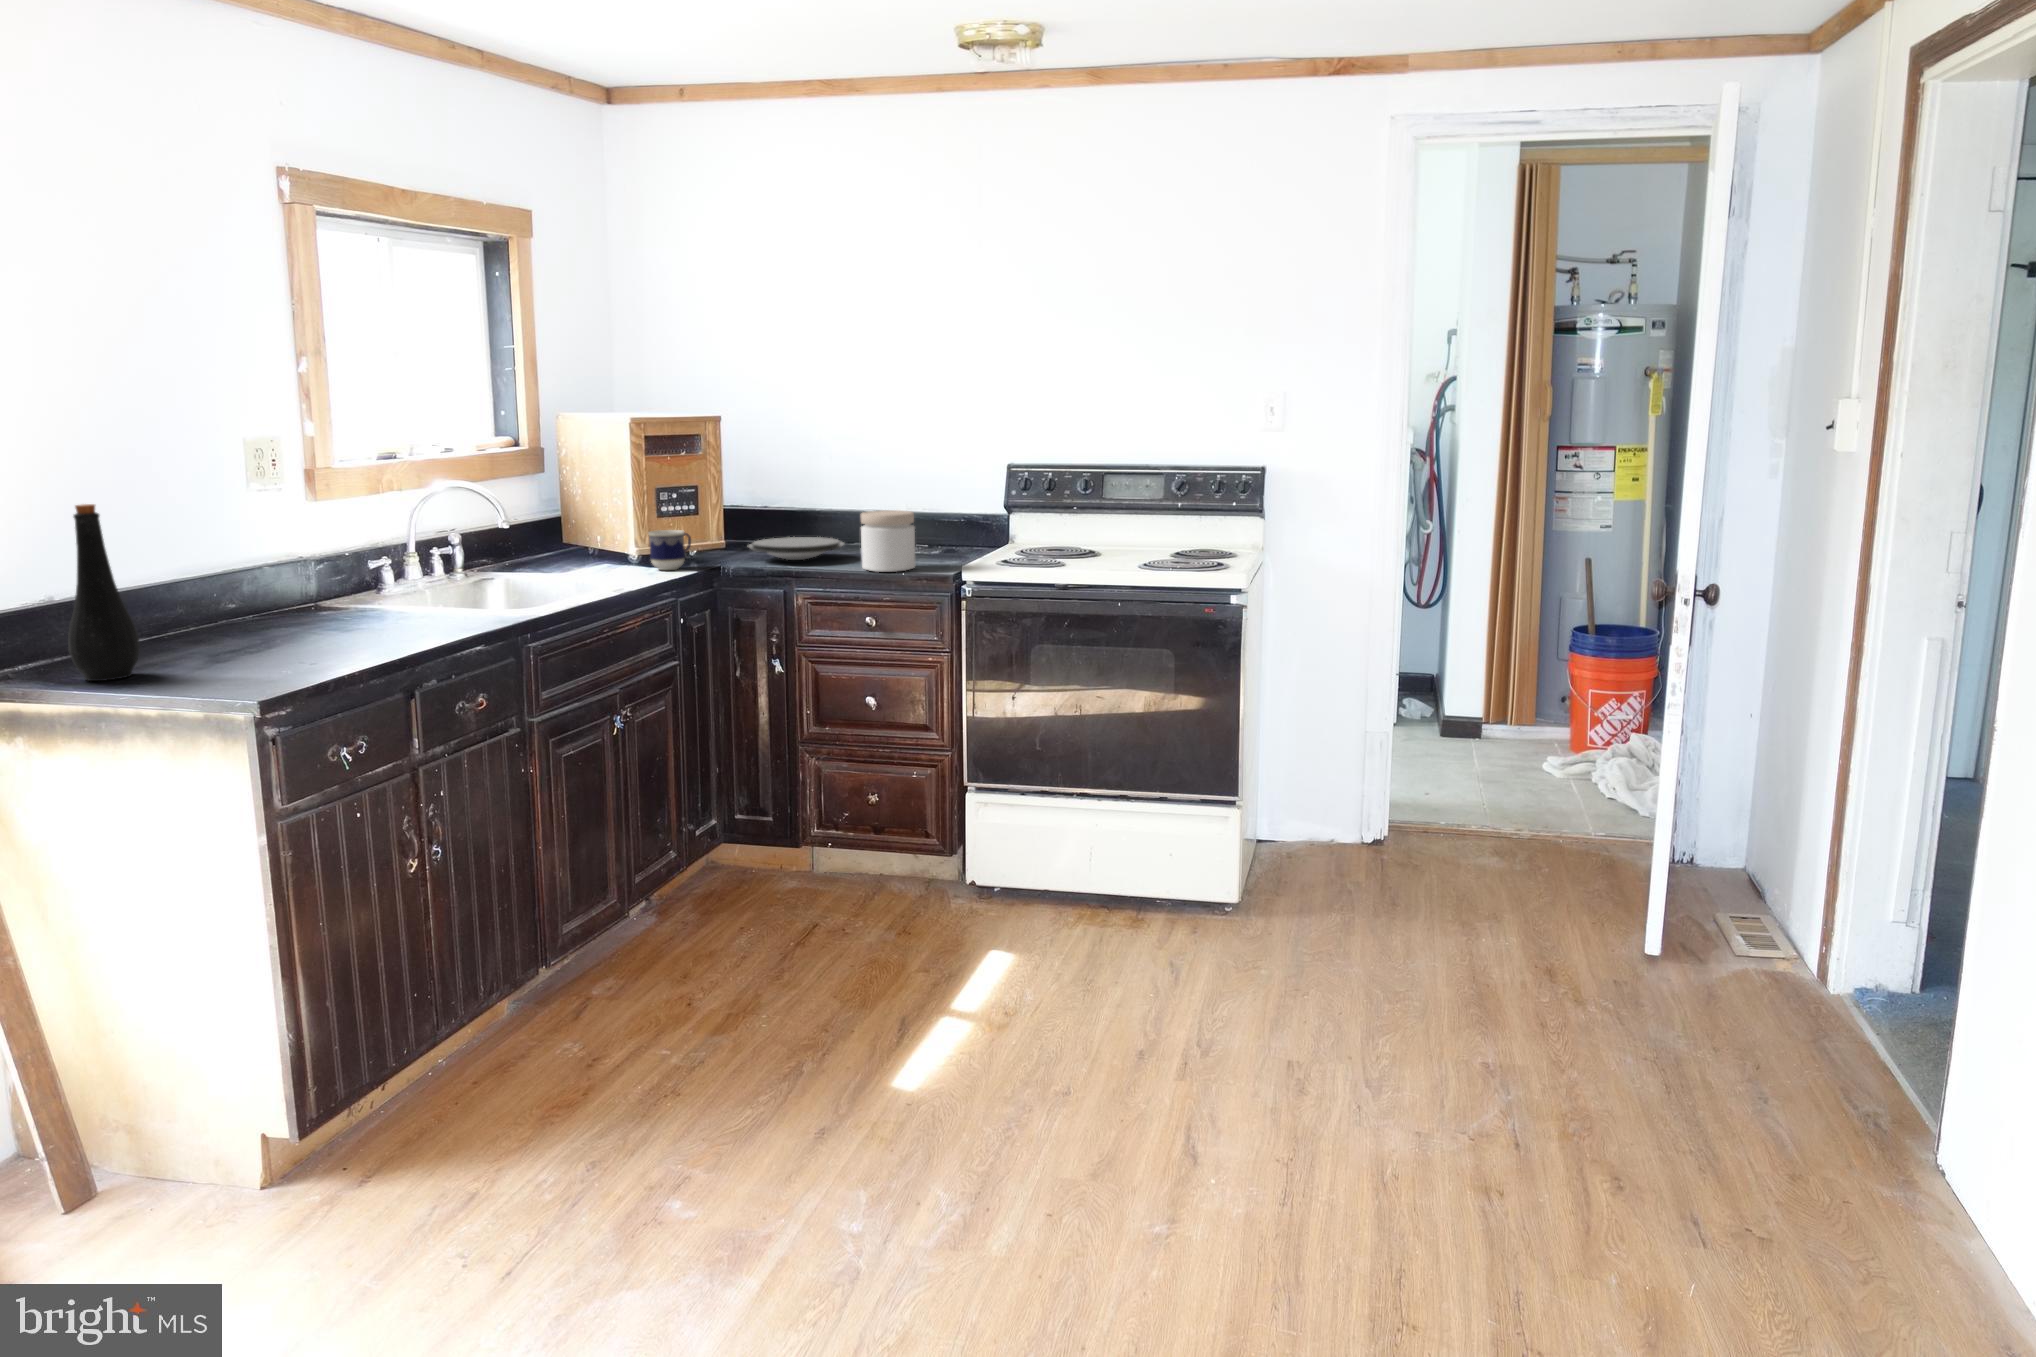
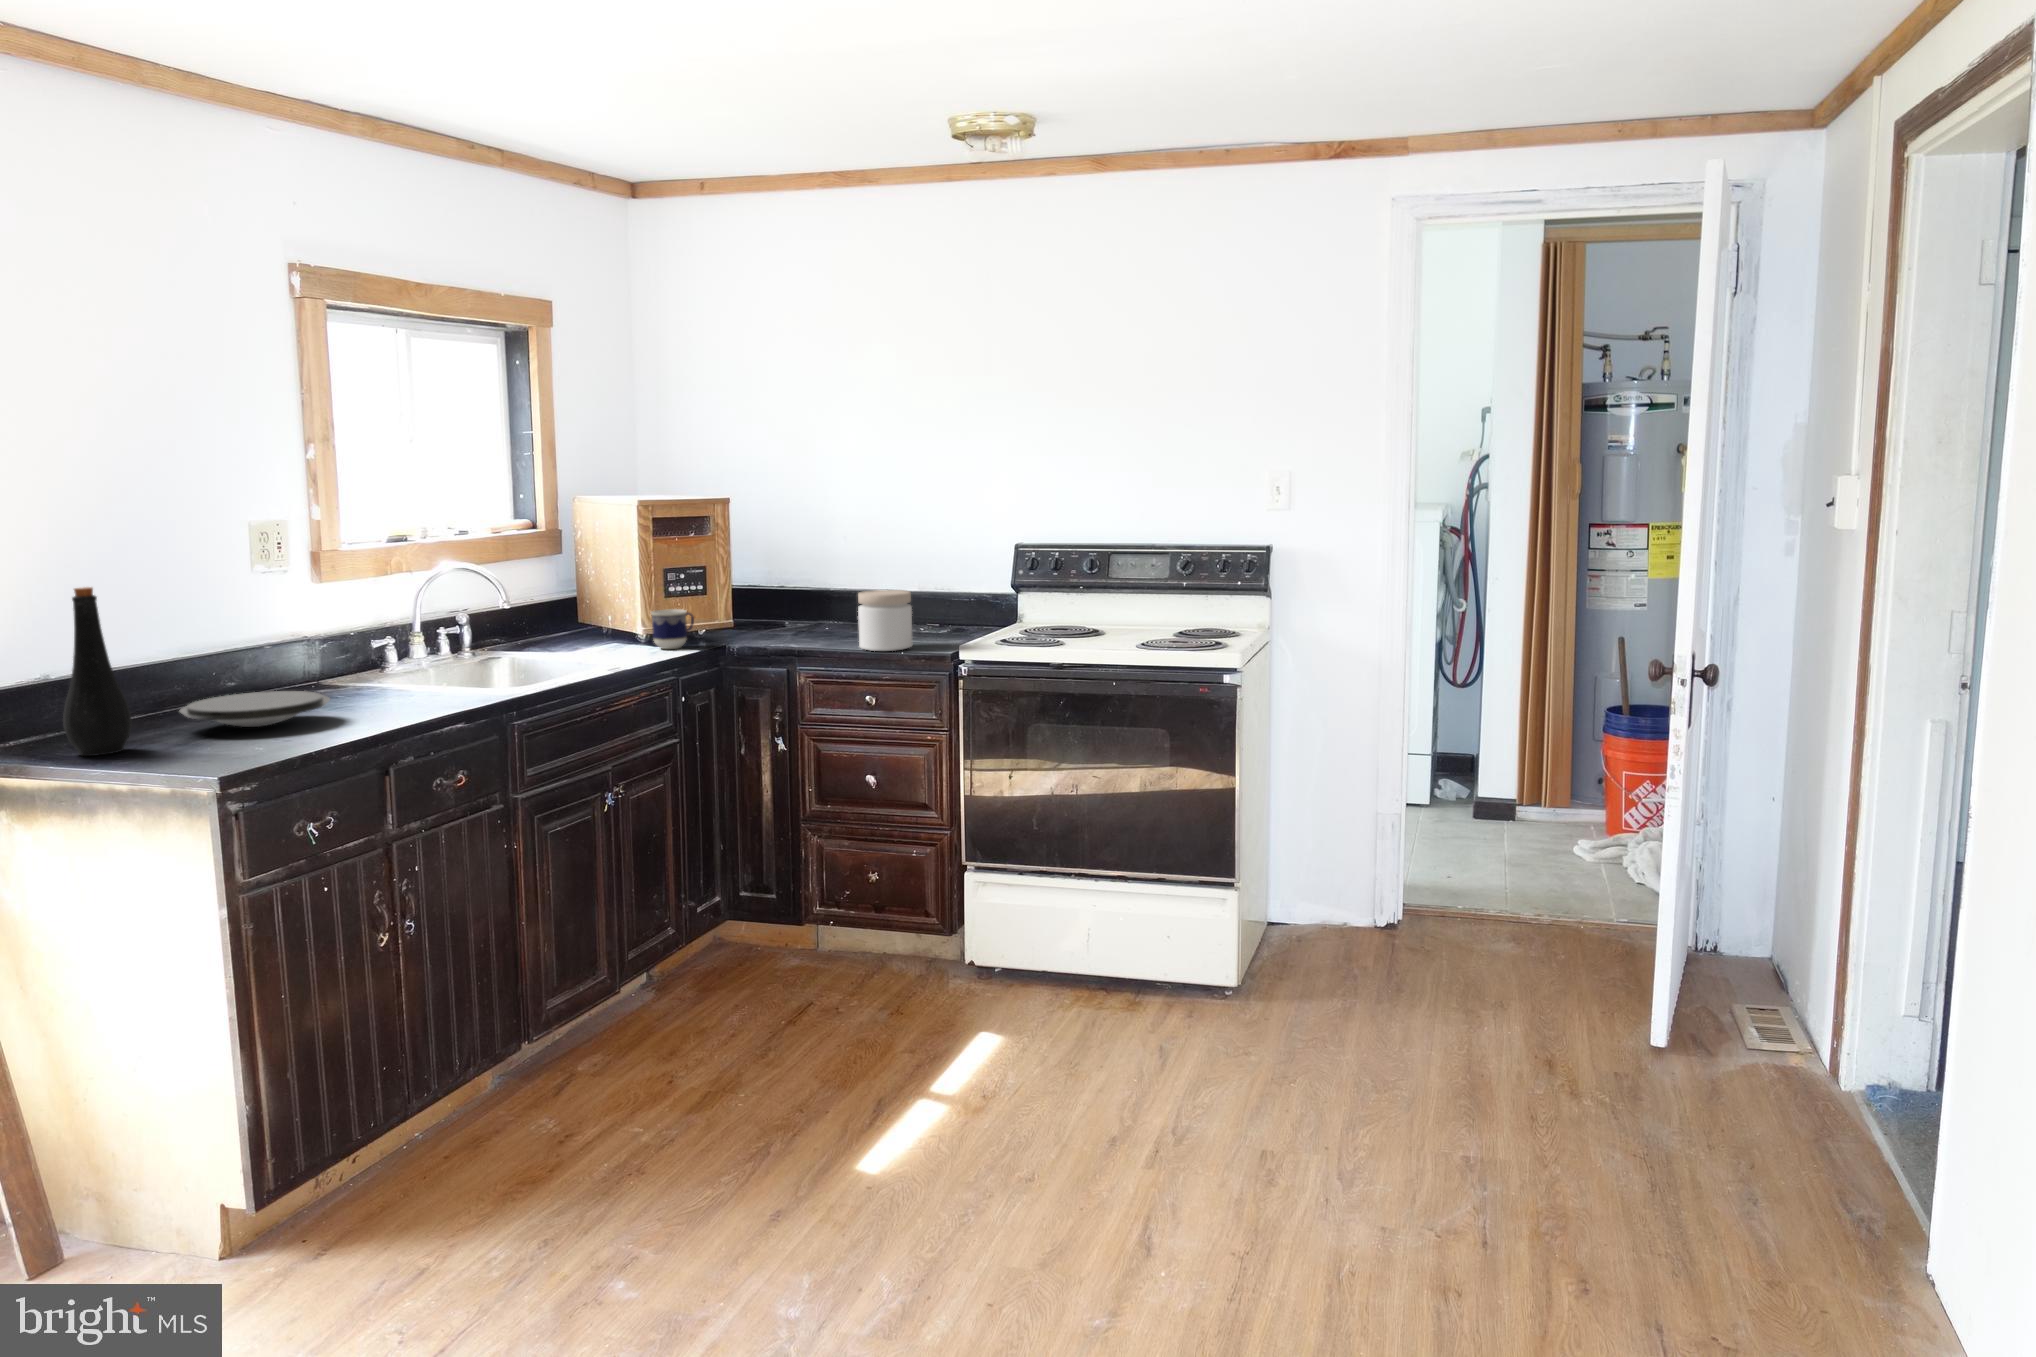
plate: present [748,537,844,560] -> present [180,691,330,727]

